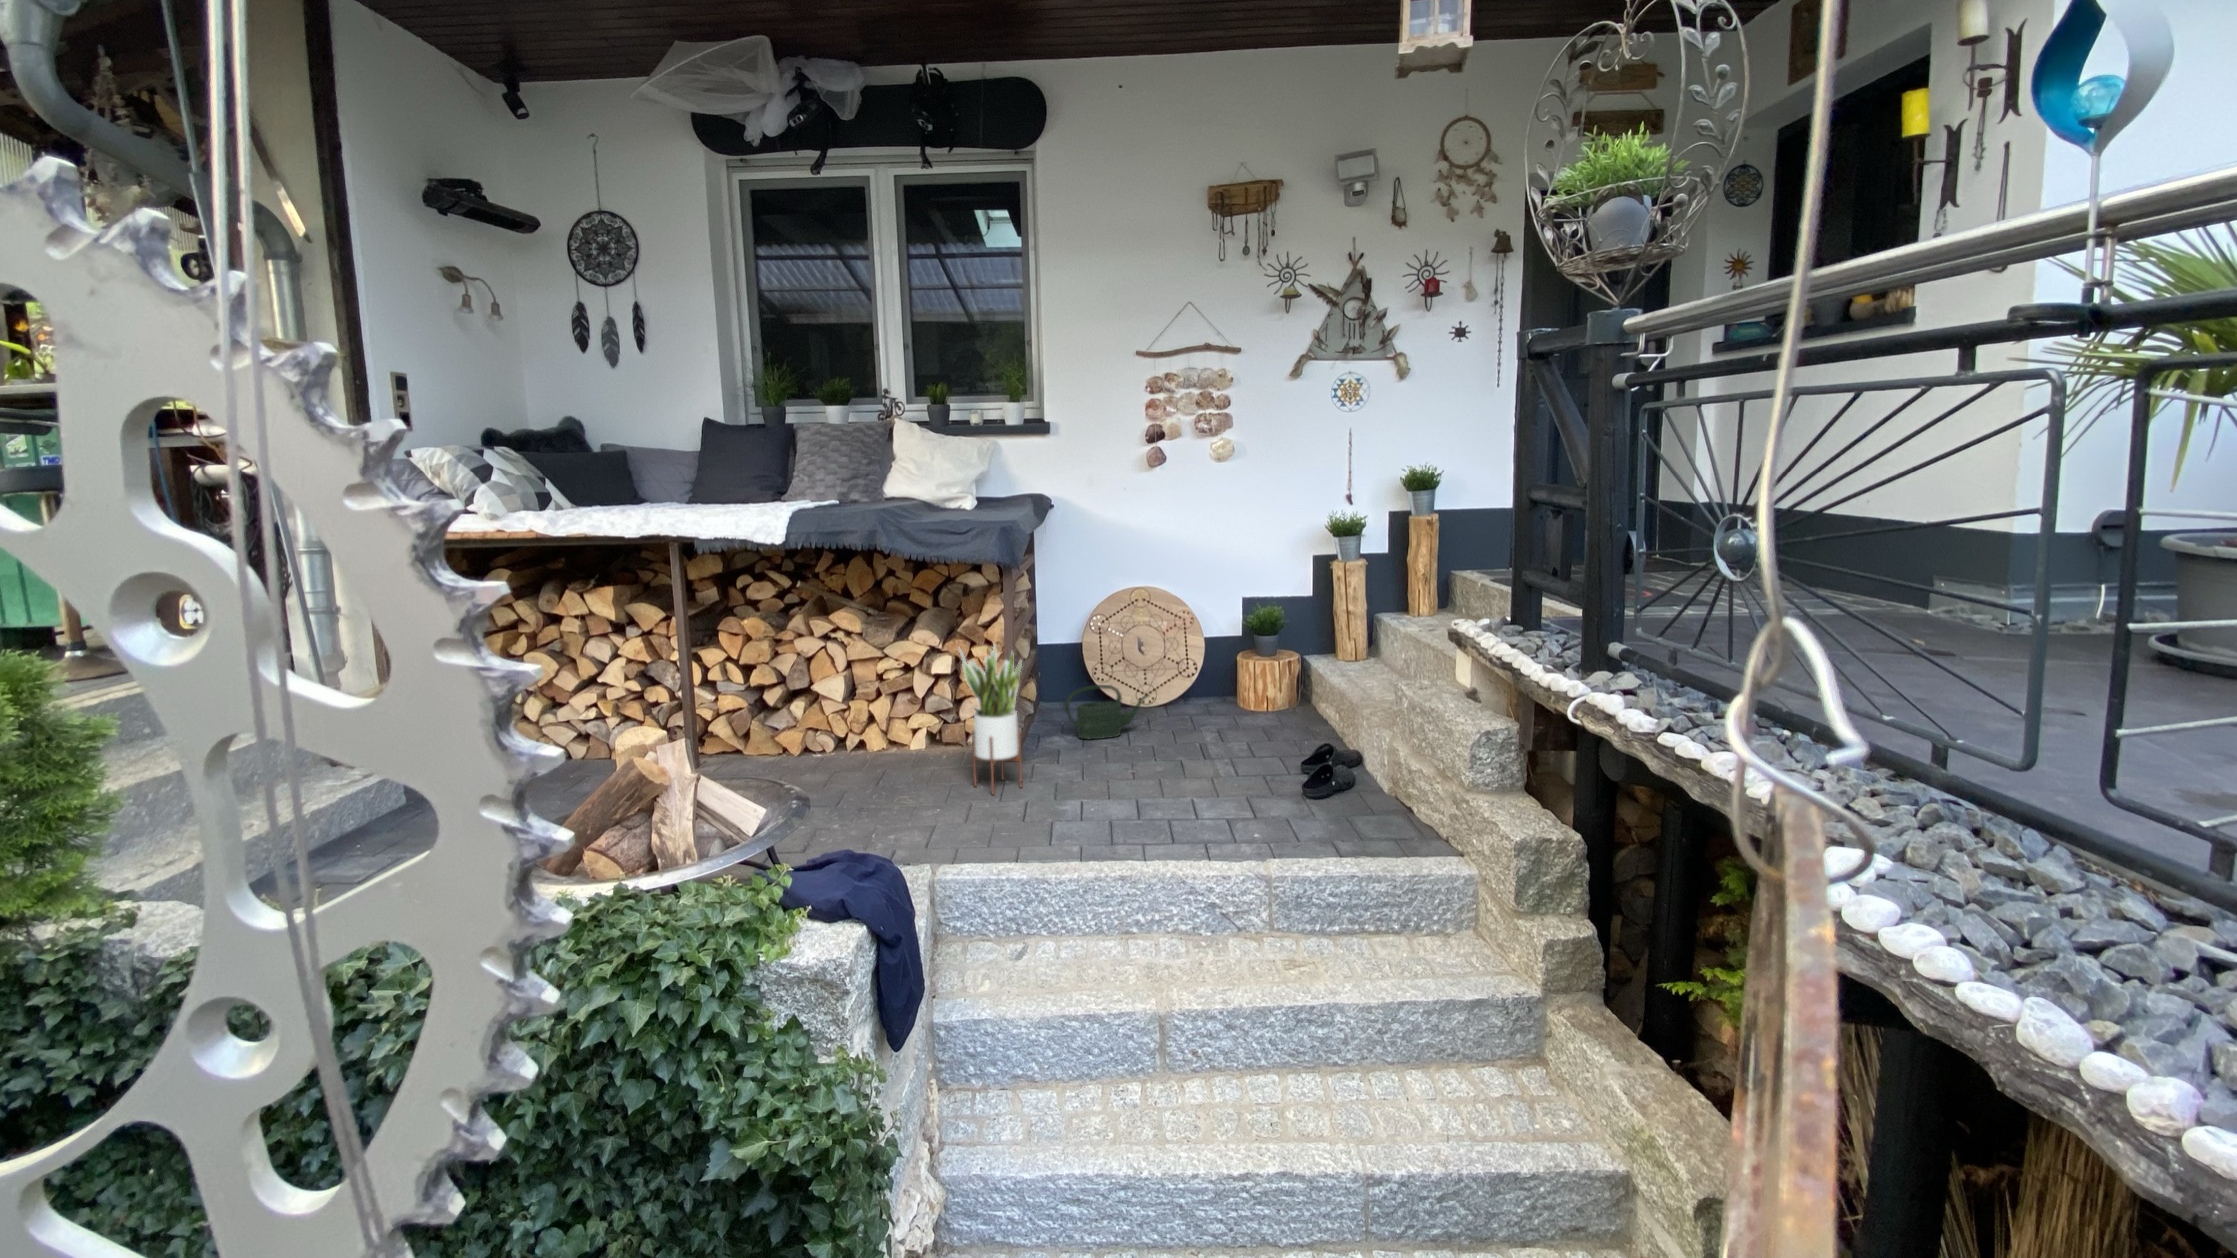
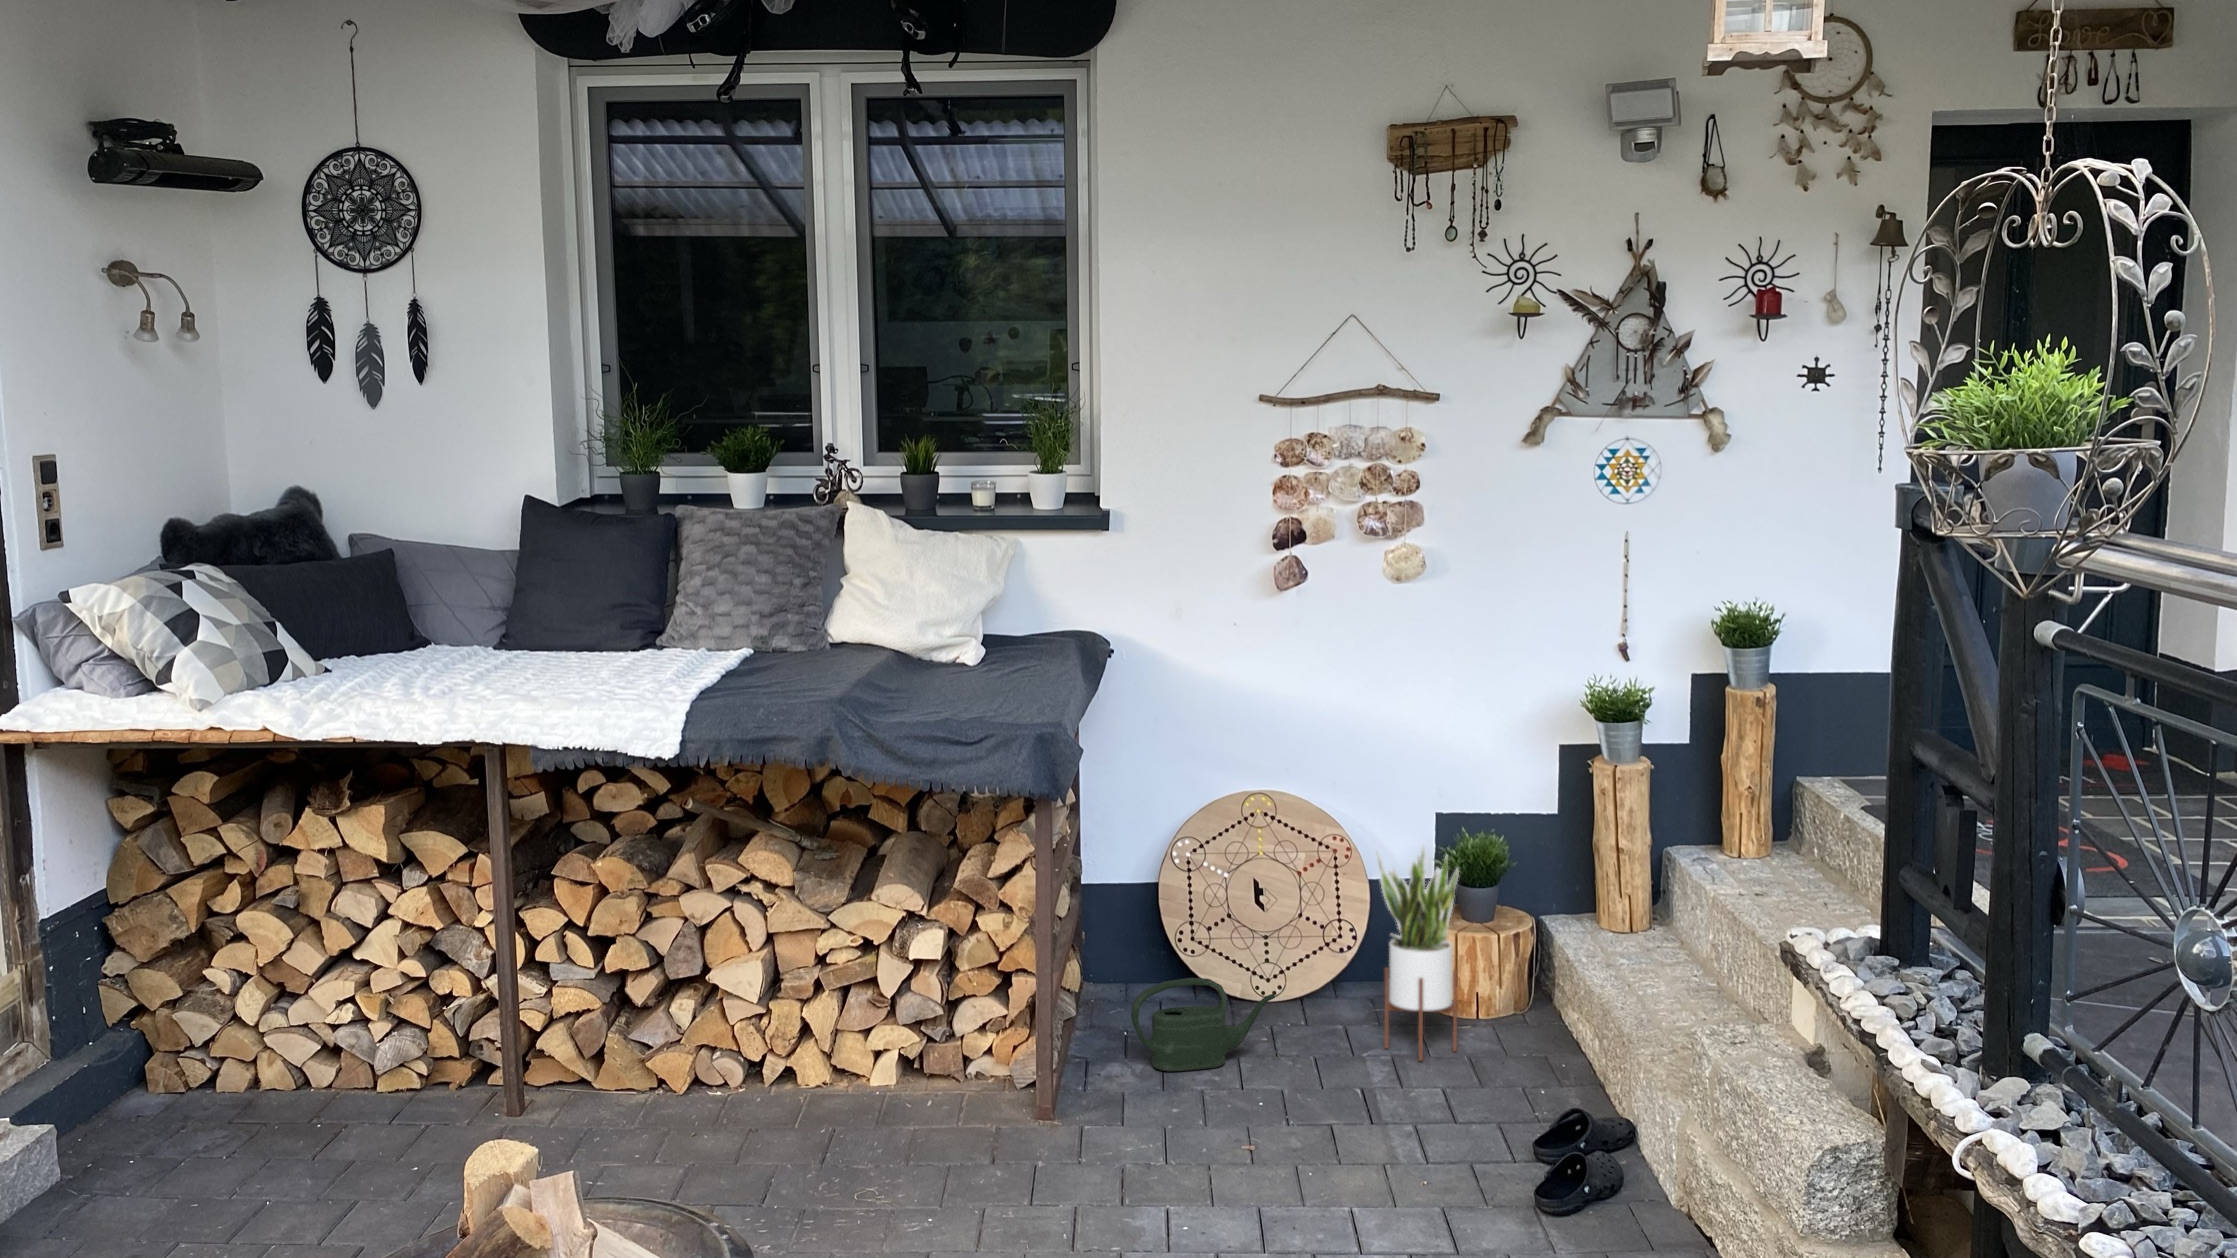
potted plant: present [959,644,1022,794] -> present [1375,845,1459,1061]

